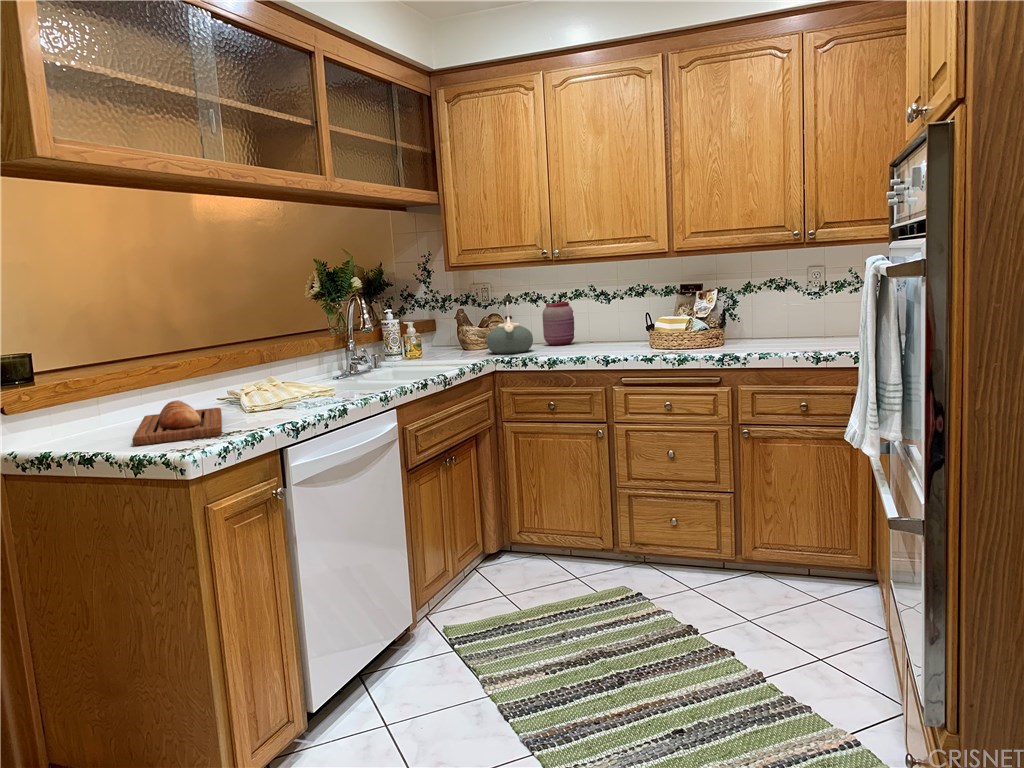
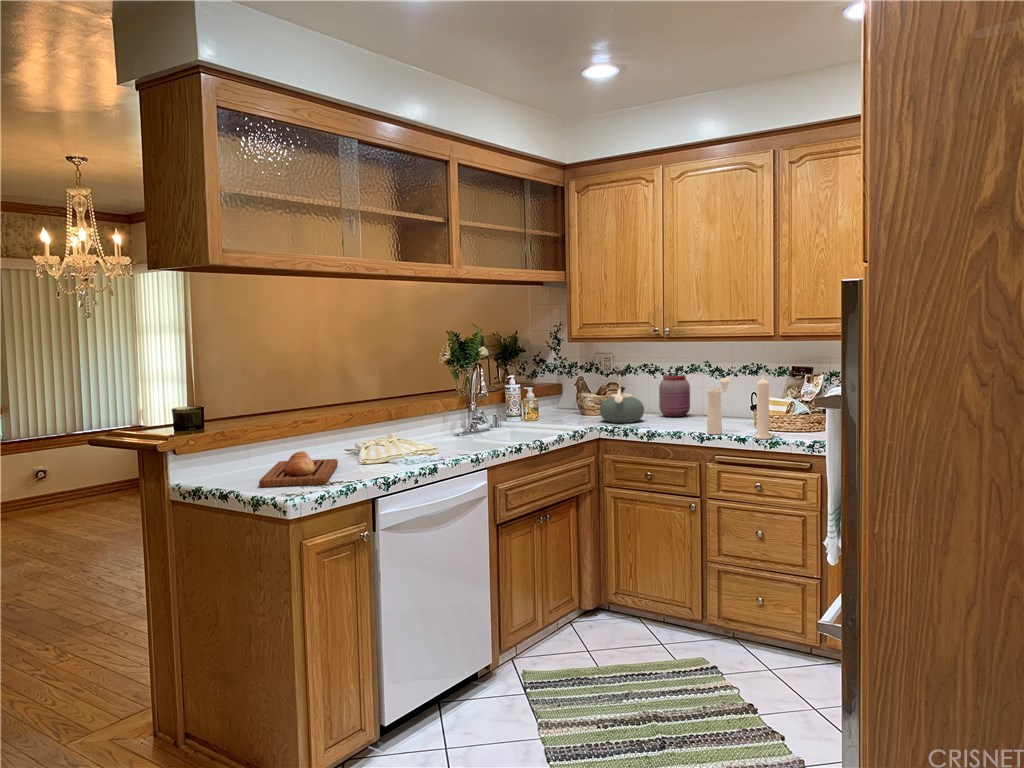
candle: none [662,289,681,356] -> present [753,375,772,439]
pepper mill: none [609,298,629,356] -> present [707,378,730,435]

